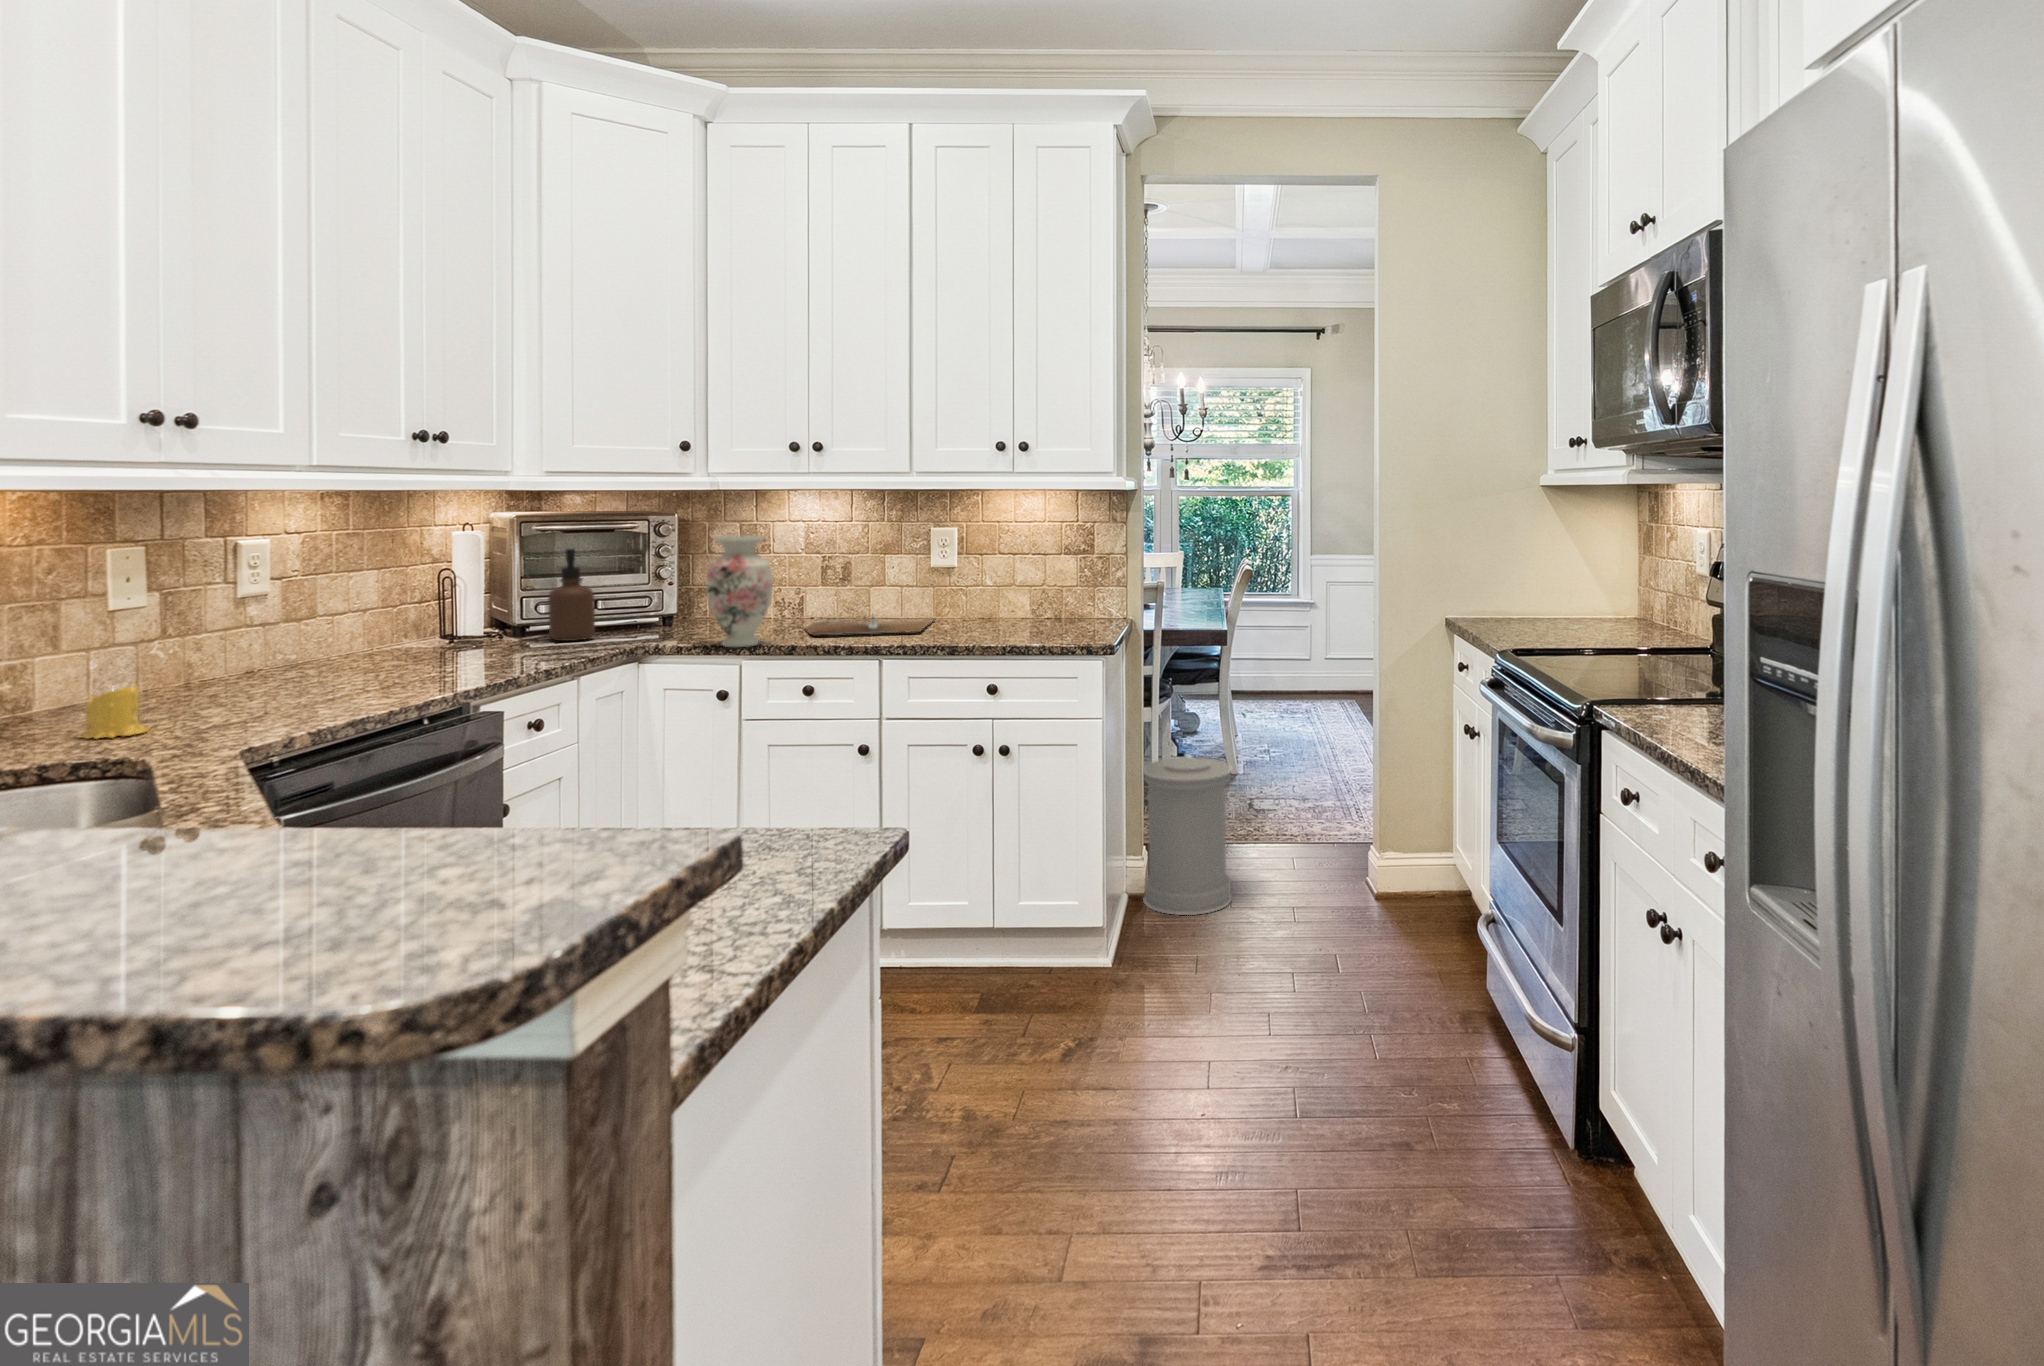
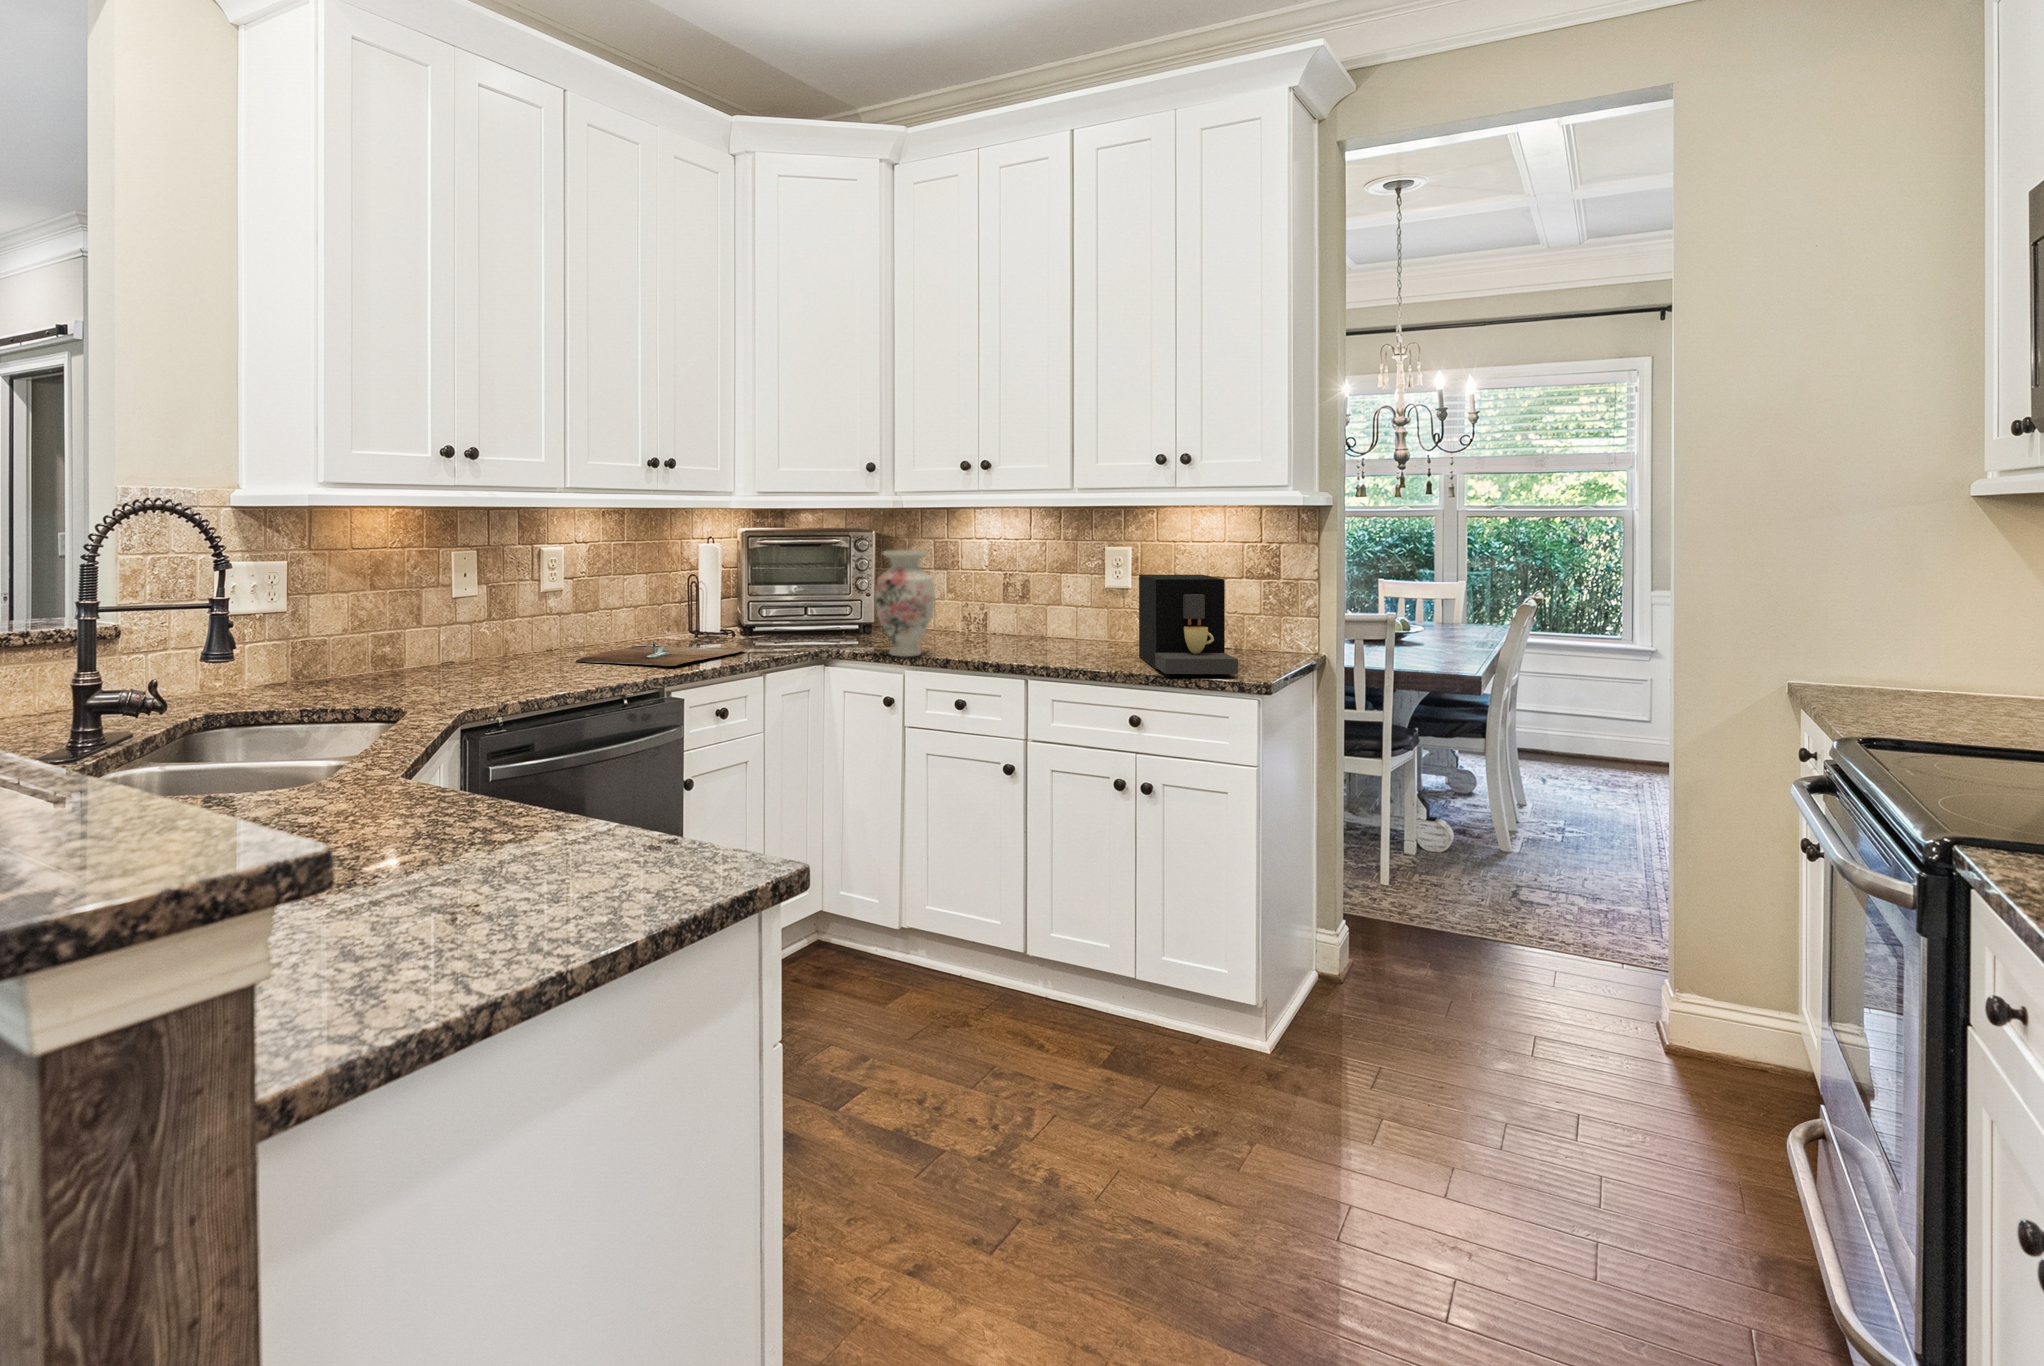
soap dispenser: present [548,549,595,641] -> none [763,559,798,640]
coffee maker: none [978,553,1078,643] -> present [1139,575,1238,674]
cutting board: present [805,616,935,636] -> present [576,641,746,666]
candle: present [79,686,149,739] -> none [406,654,447,693]
trash can: present [1143,758,1232,915] -> none [1335,825,1456,1024]

